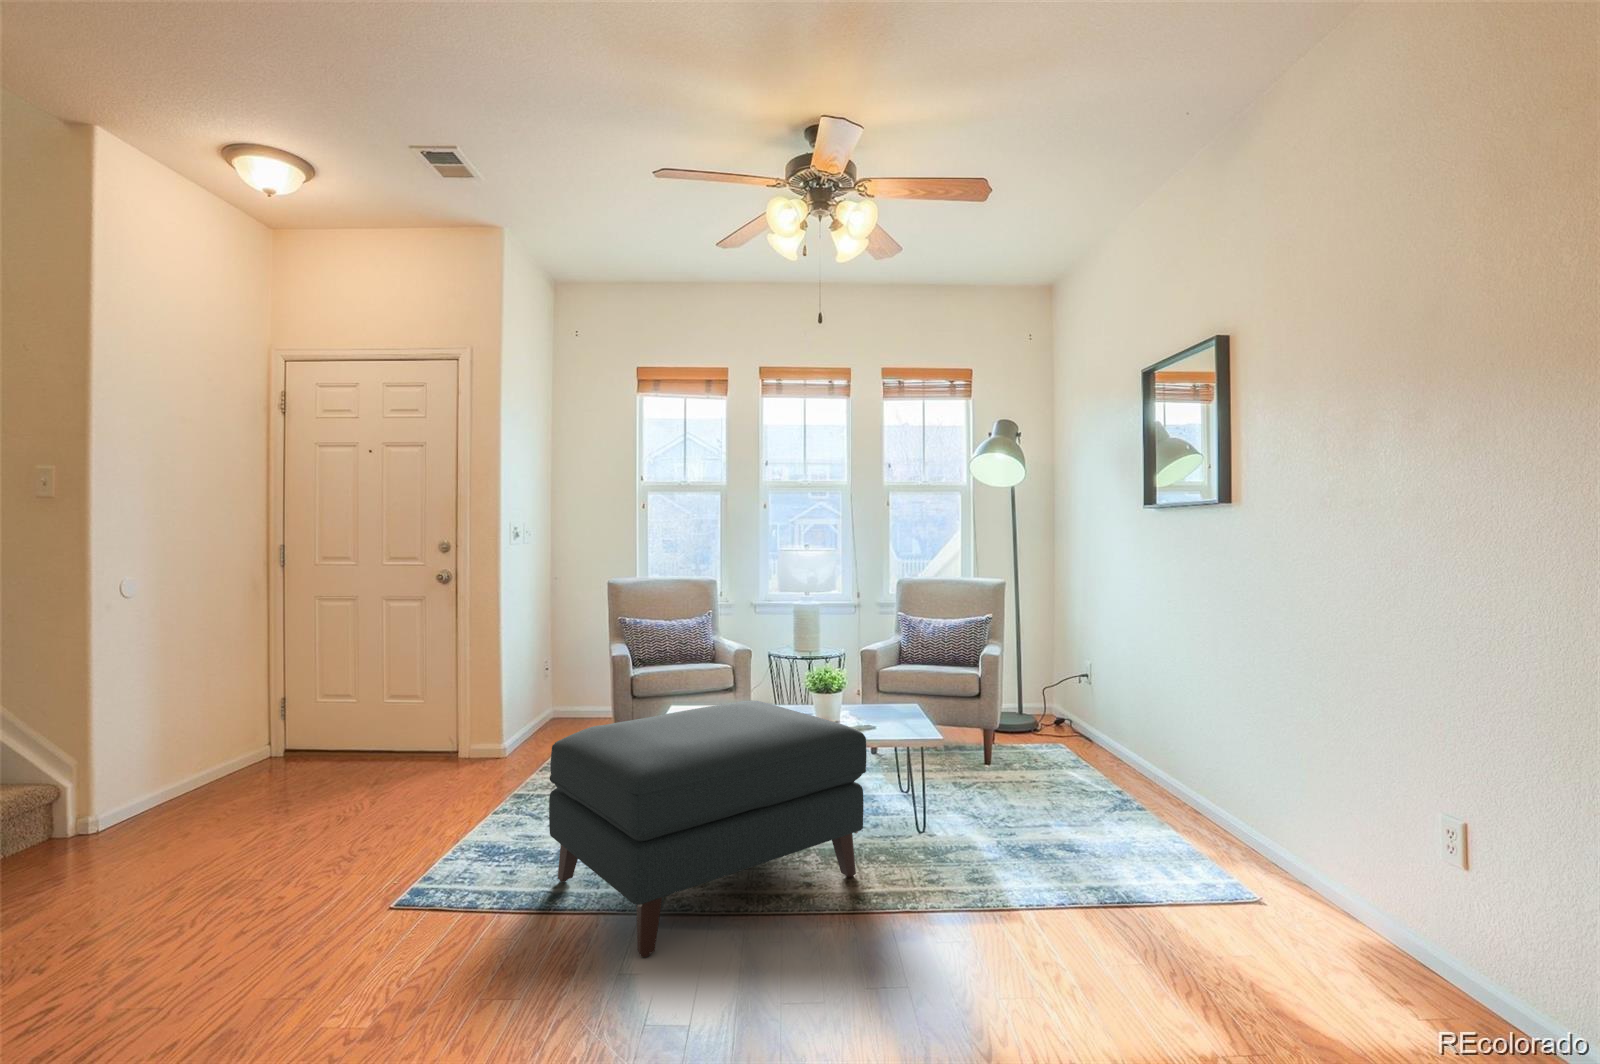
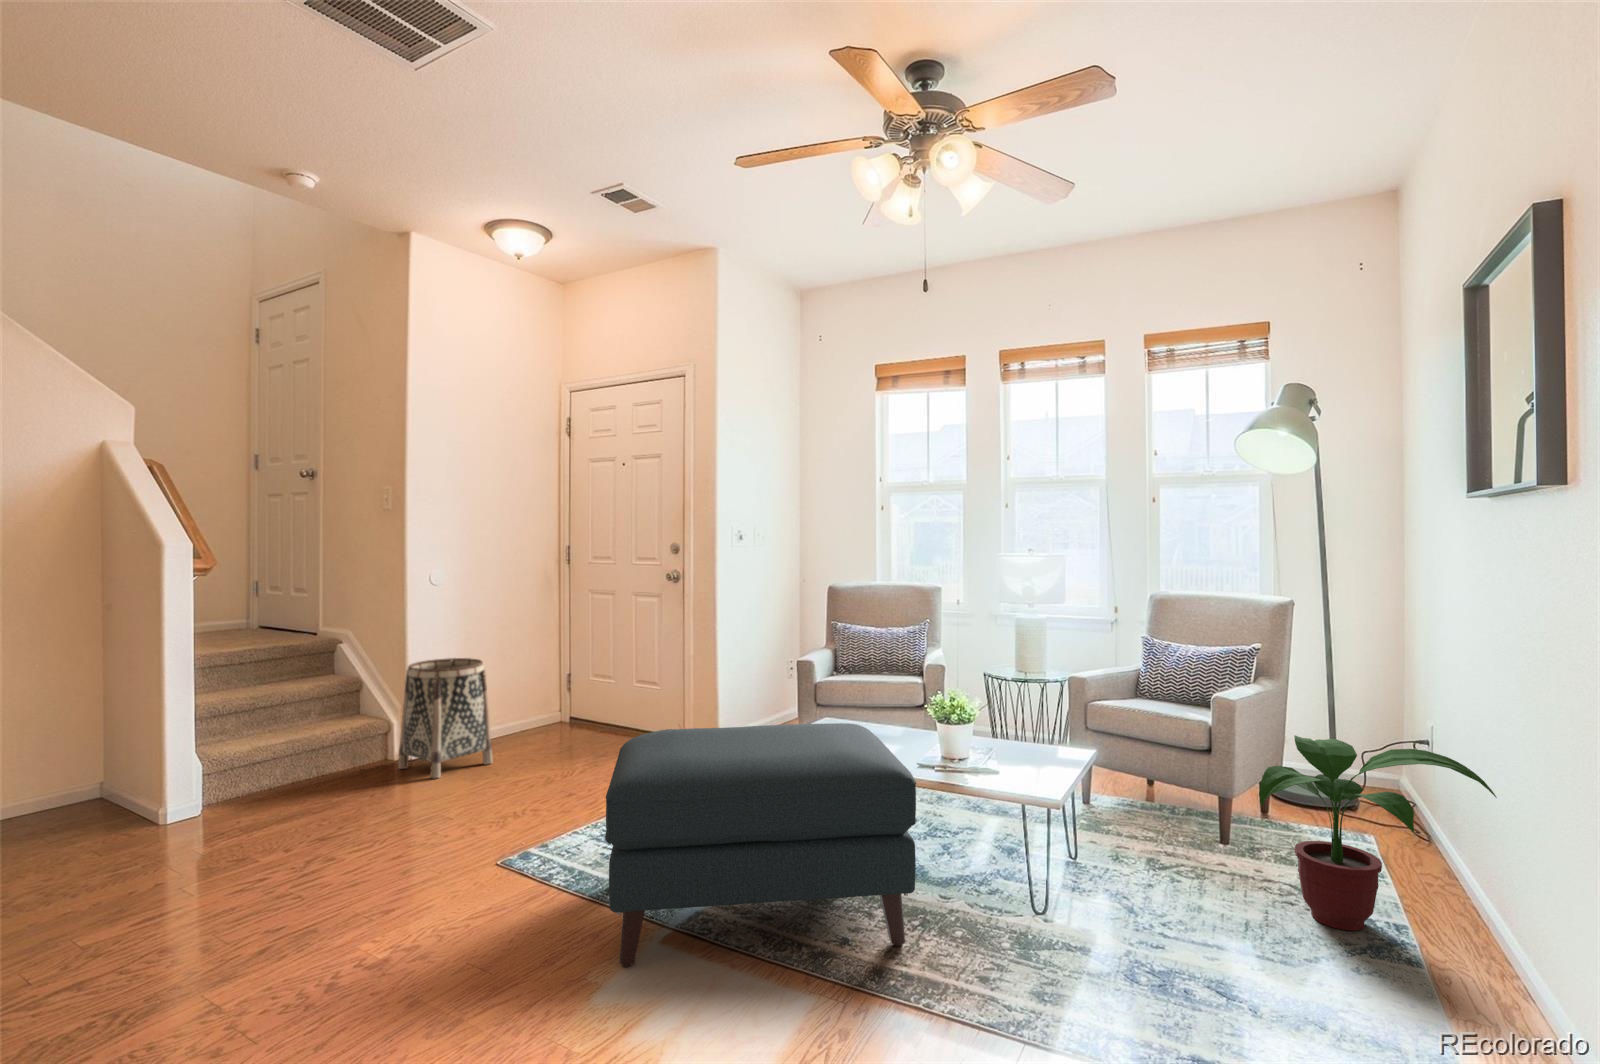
potted plant: none [1037,671,1166,798] -> present [1259,736,1497,931]
basket: none [81,687,230,845] -> present [398,658,493,778]

